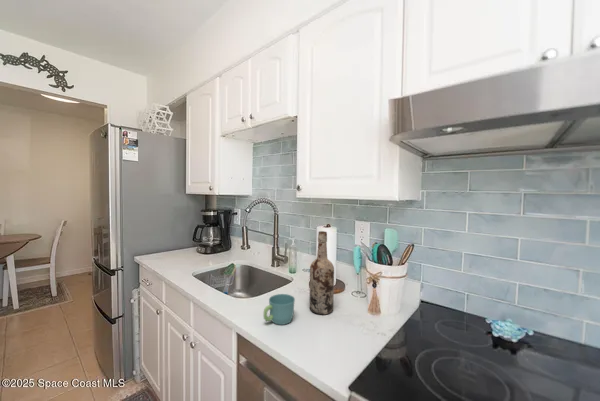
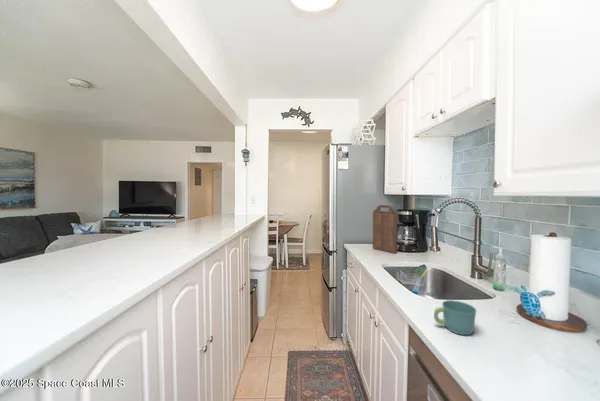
cutting board: none [174,206,203,257] -> present [373,205,397,253]
wine bottle: present [310,231,334,314] -> none [504,238,548,348]

